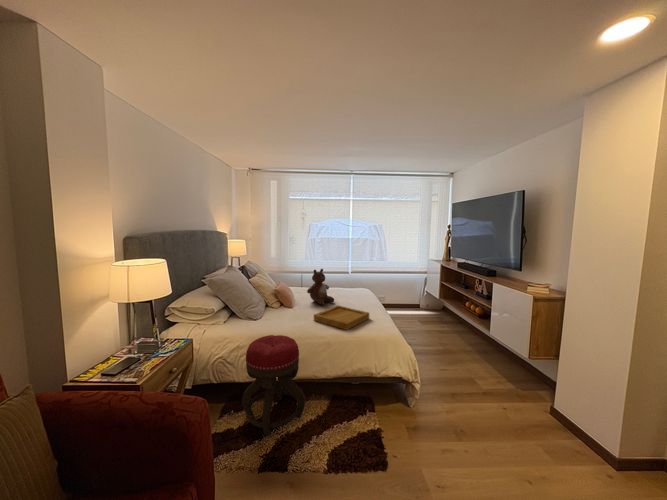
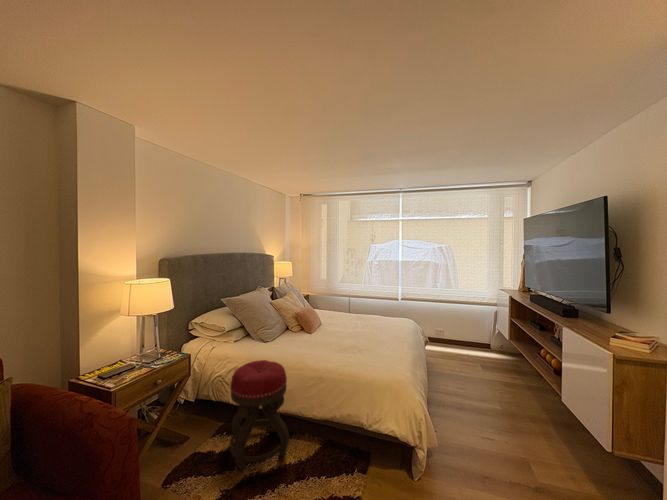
stuffed bear: present [307,269,334,305] -> none [328,294,356,334]
tray: present [314,306,369,330] -> none [319,336,381,366]

